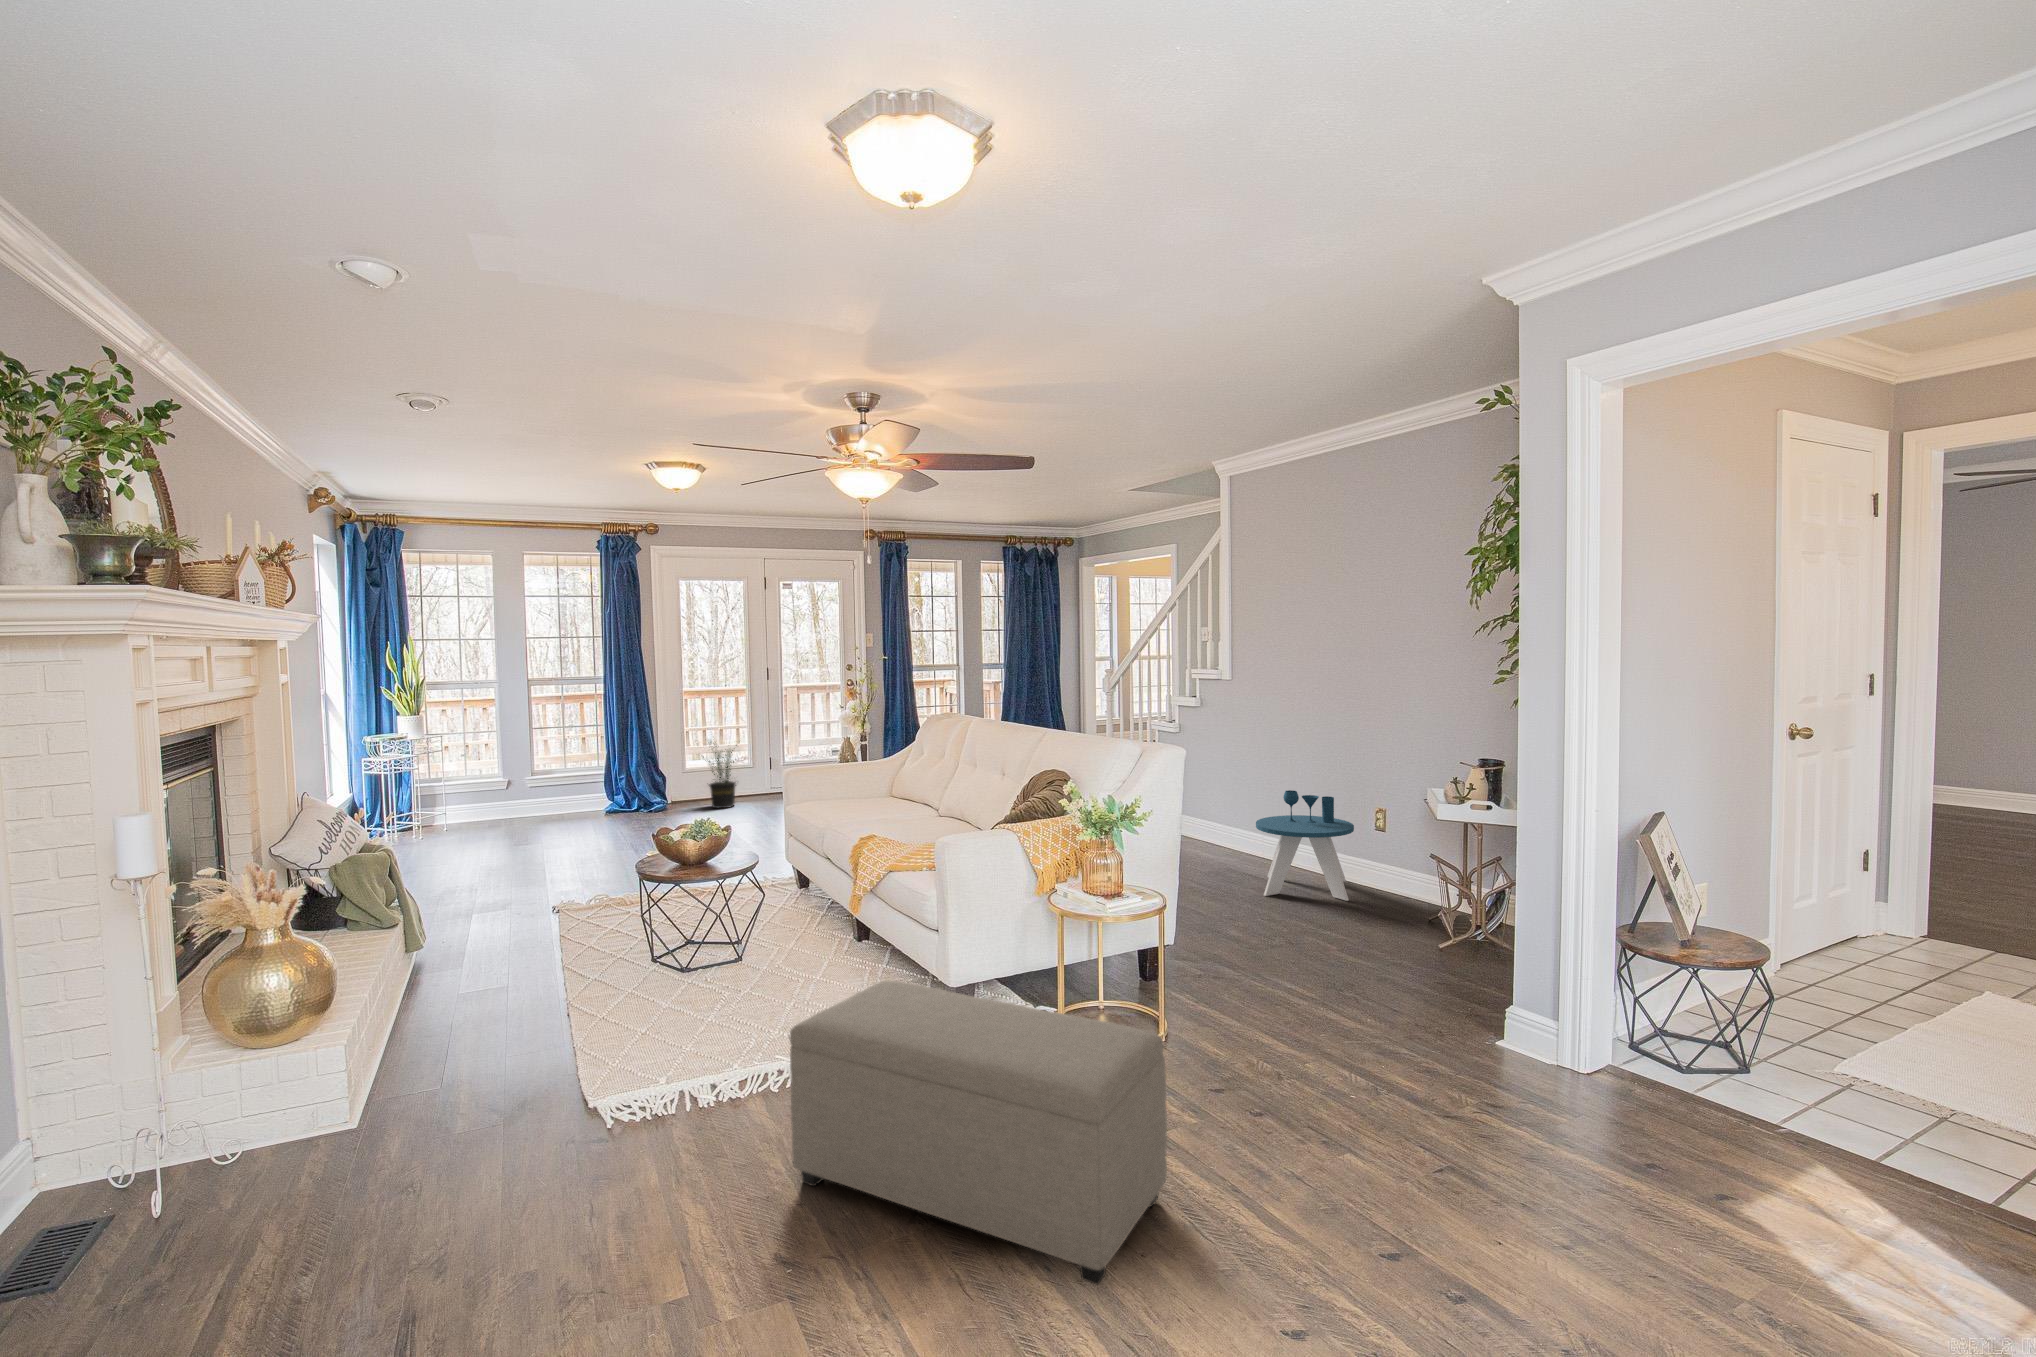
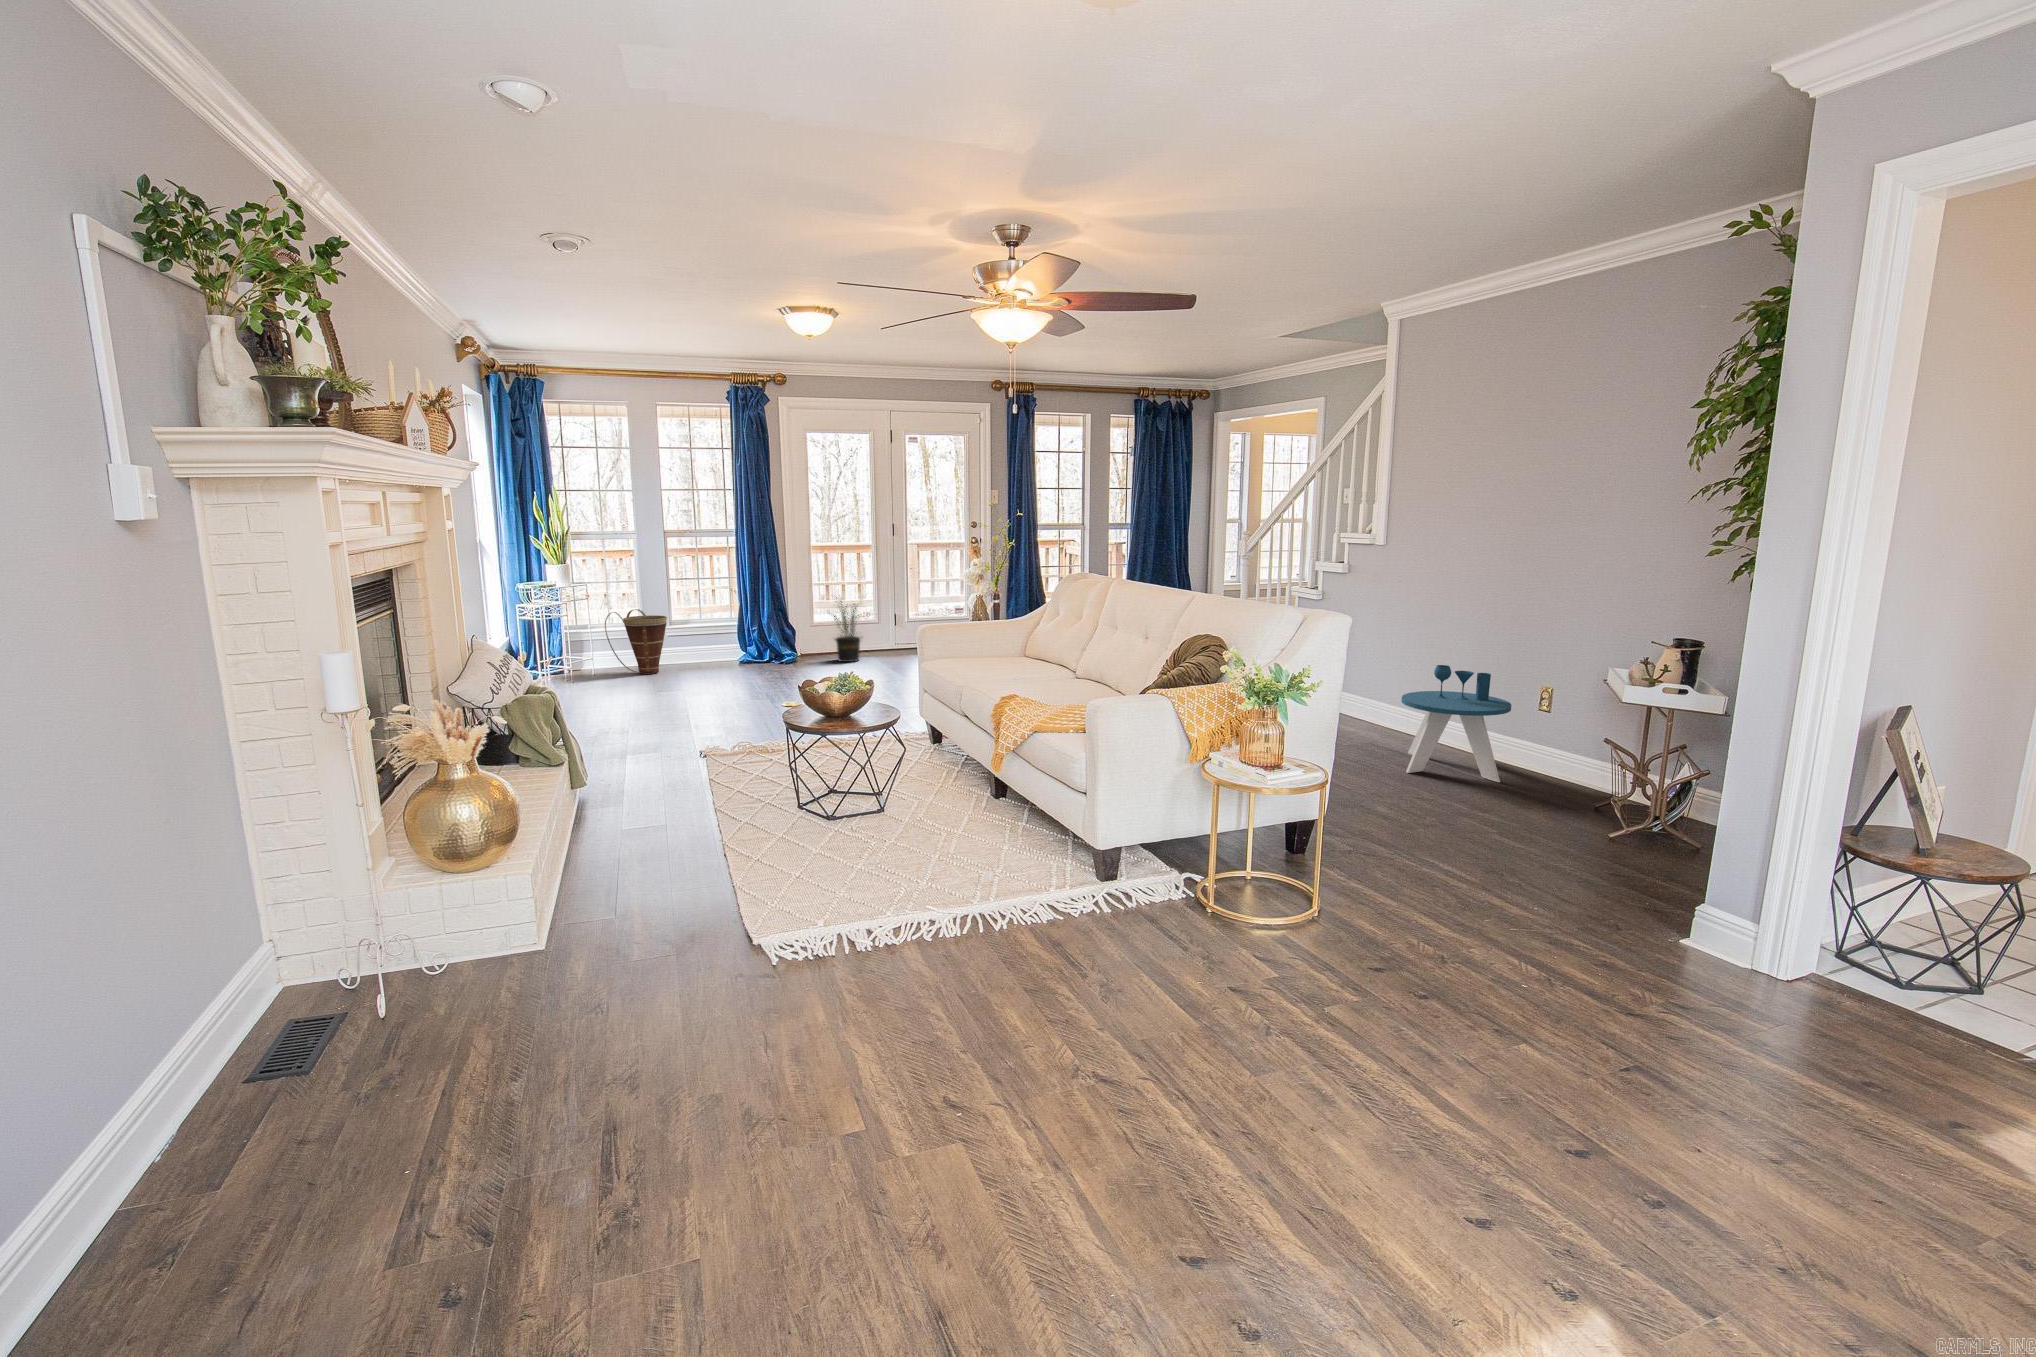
basket: none [457,760,526,829] -> present [605,609,667,674]
ottoman: present [790,980,1167,1285] -> none [954,843,1343,1158]

